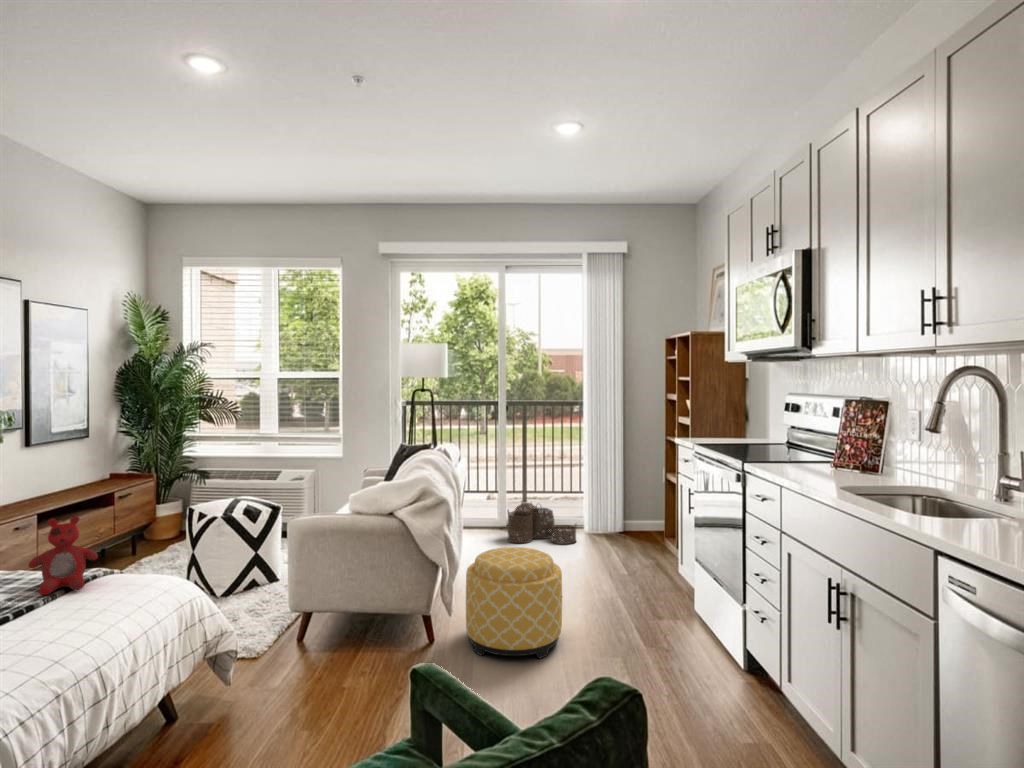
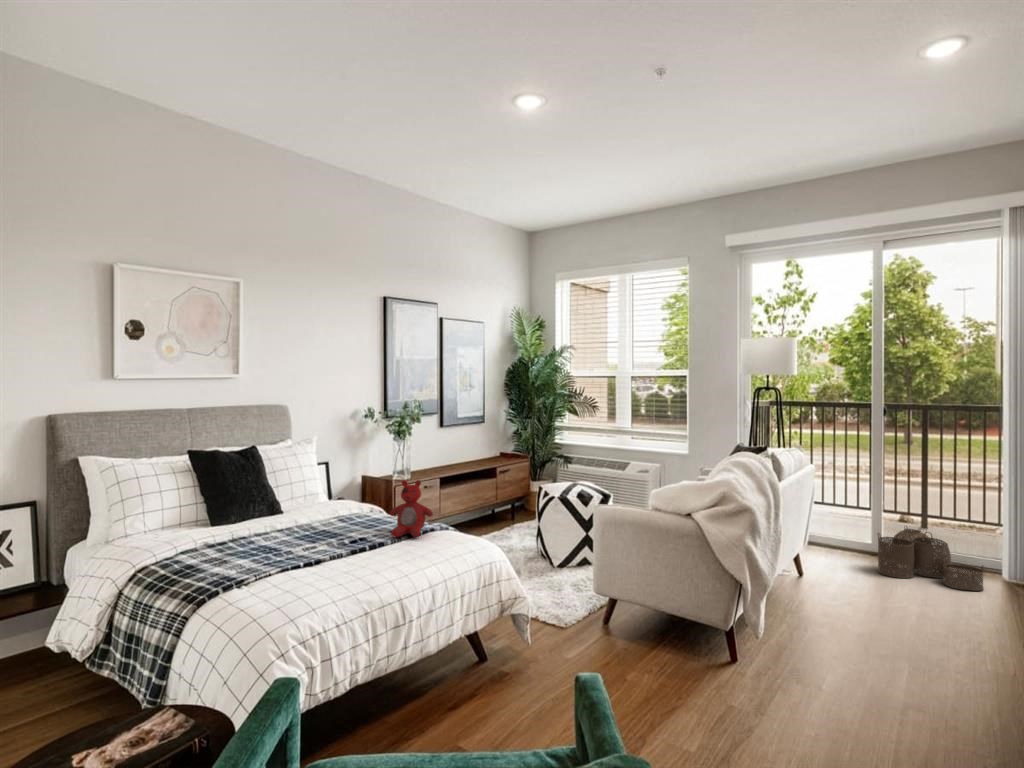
ottoman: present [466,547,562,659] -> none [769,574,901,720]

